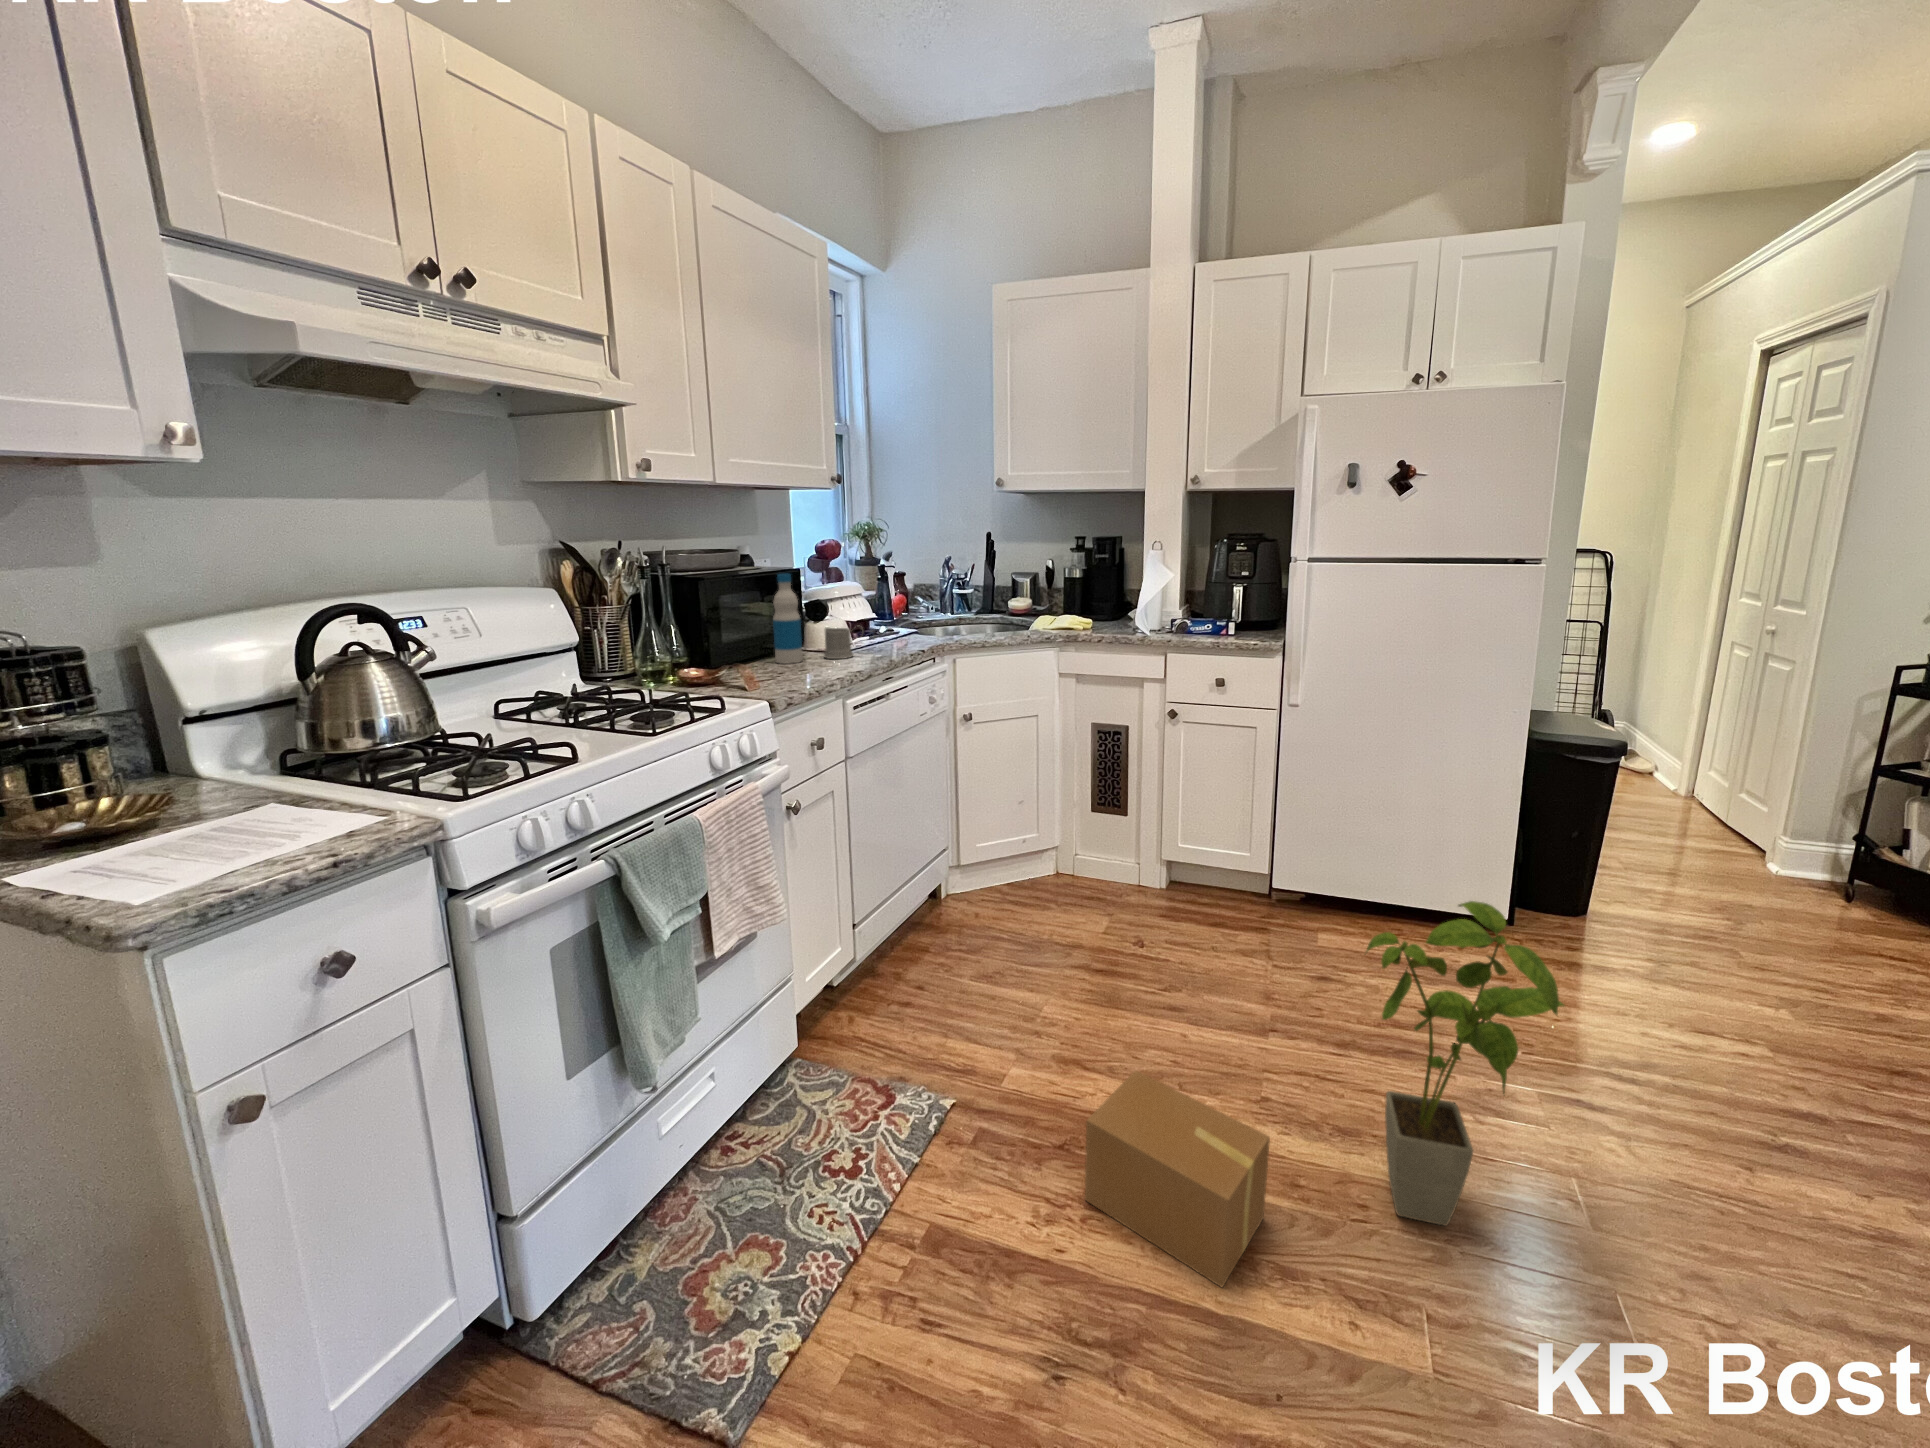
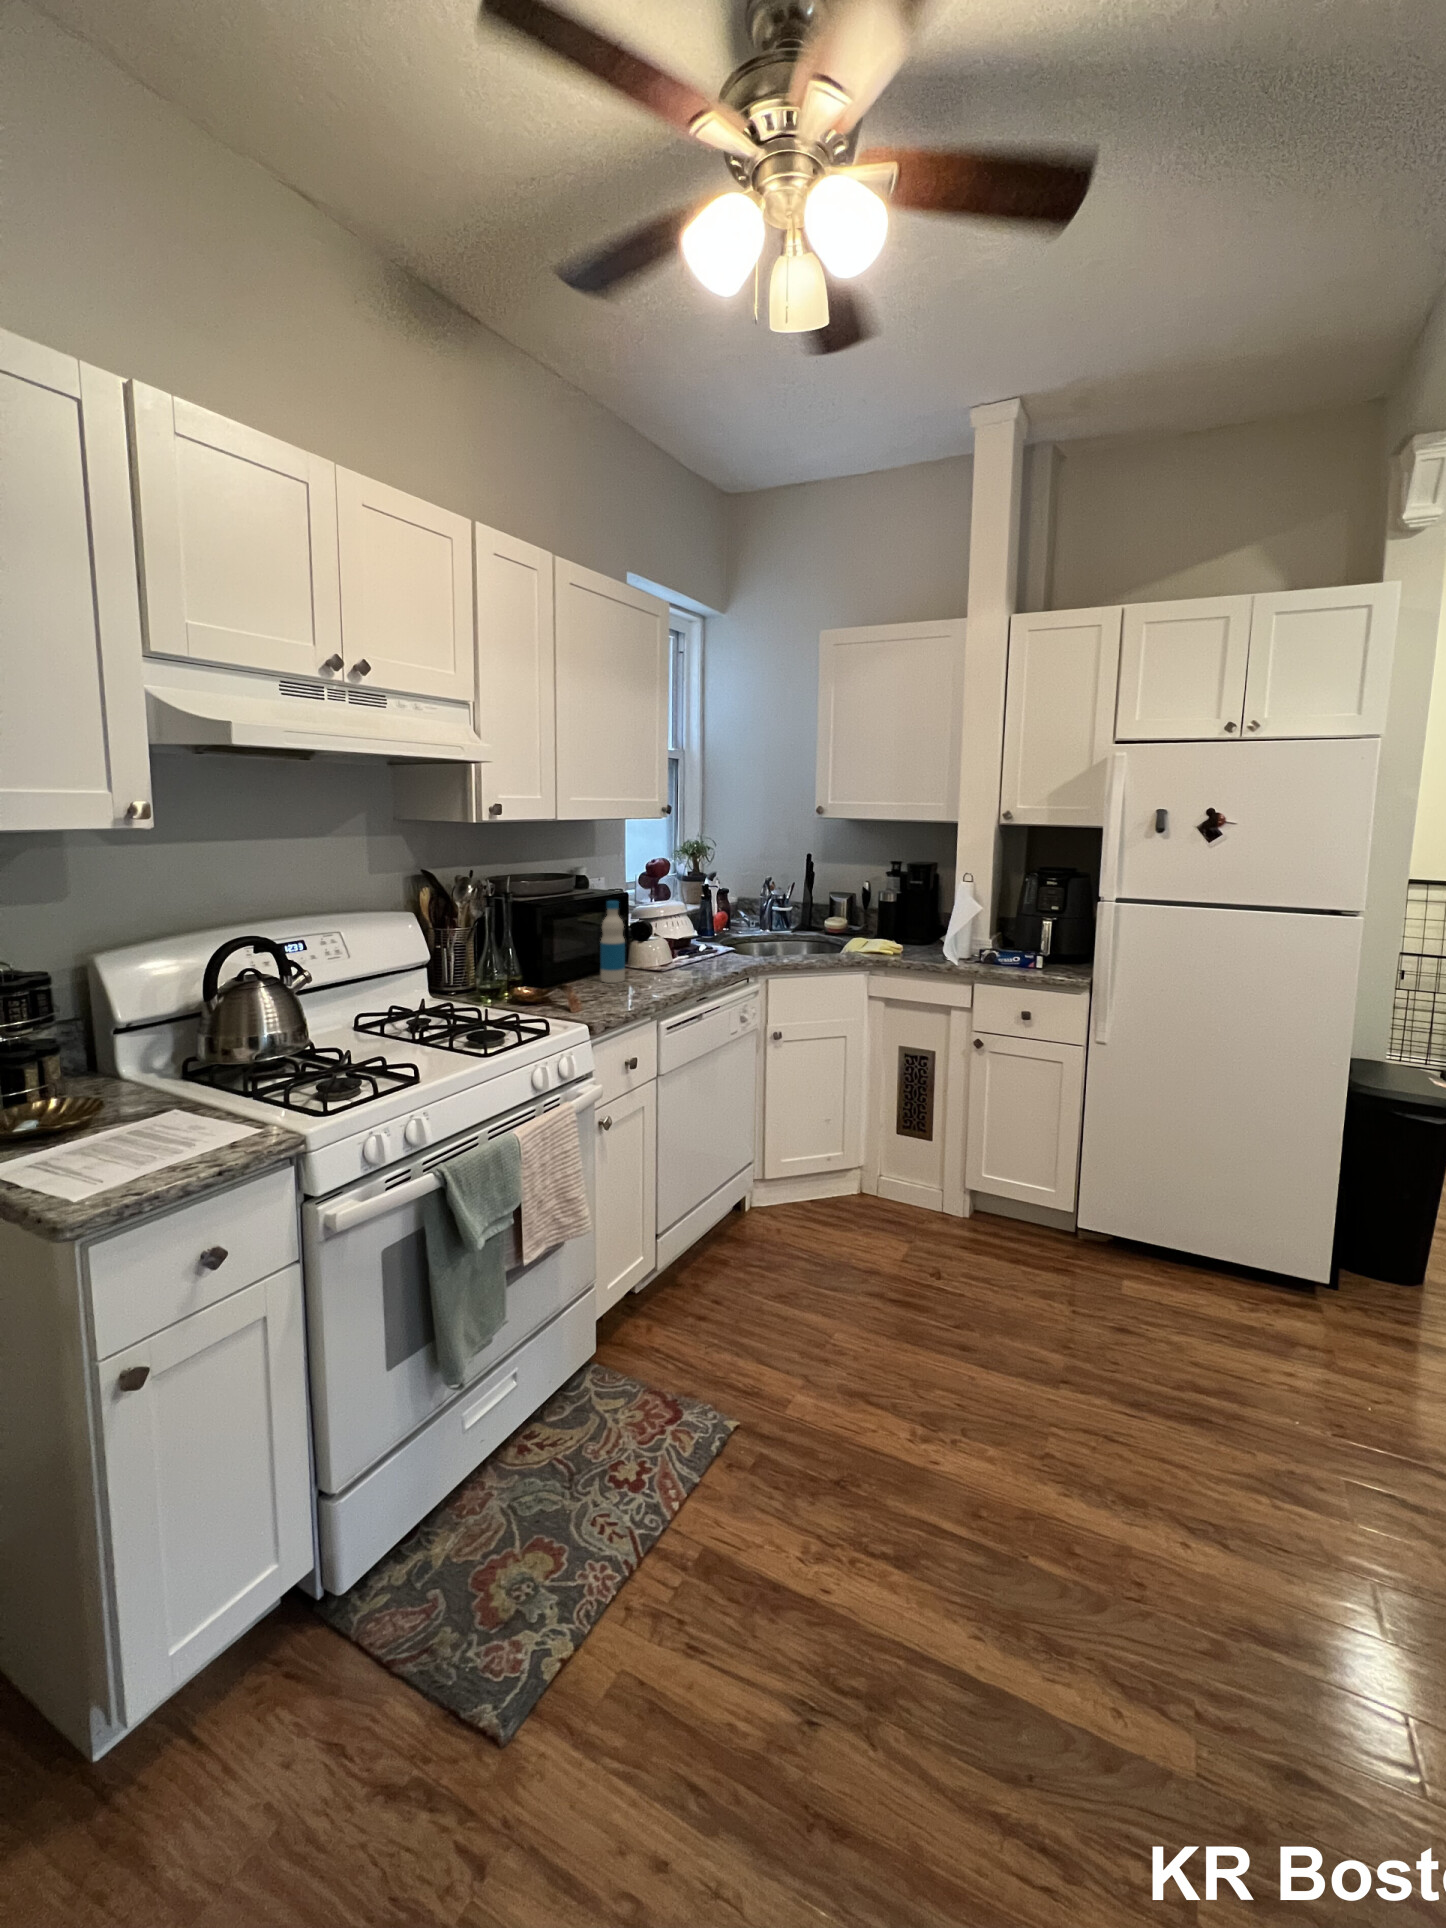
mug: present [824,628,853,659] -> none [644,949,681,980]
house plant: present [1366,901,1564,1226] -> none [1144,1274,1357,1617]
cardboard box: present [1085,1071,1270,1287] -> none [856,1411,1041,1653]

